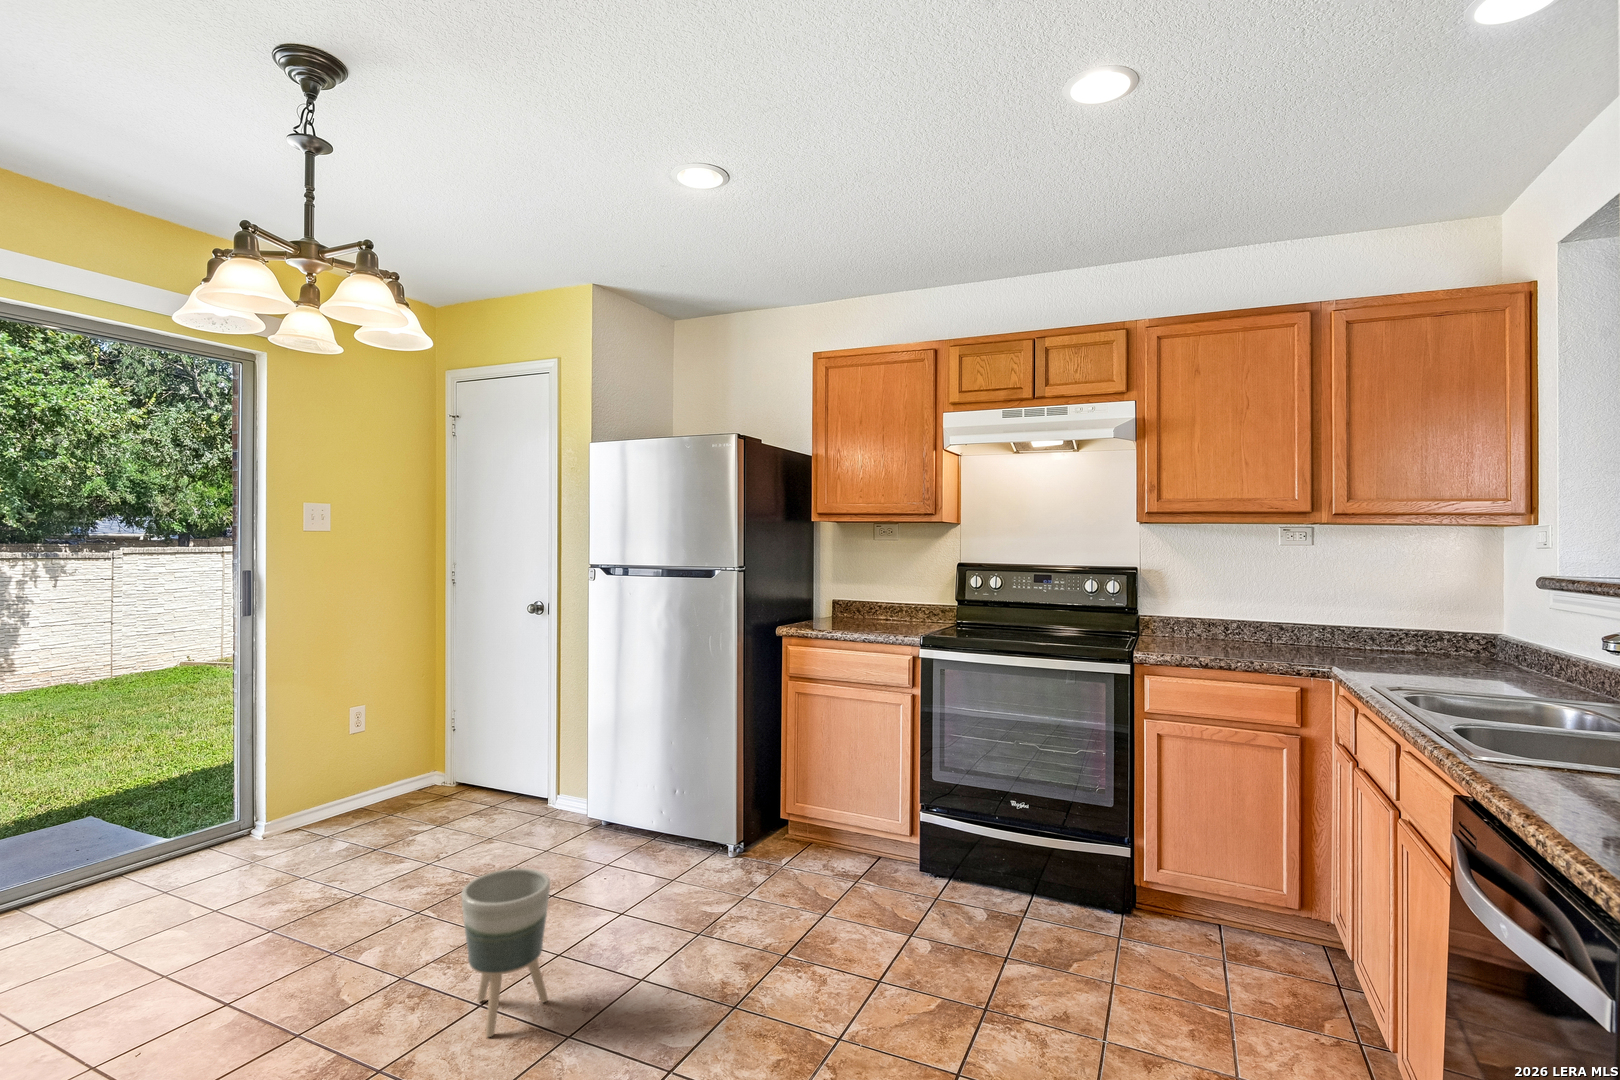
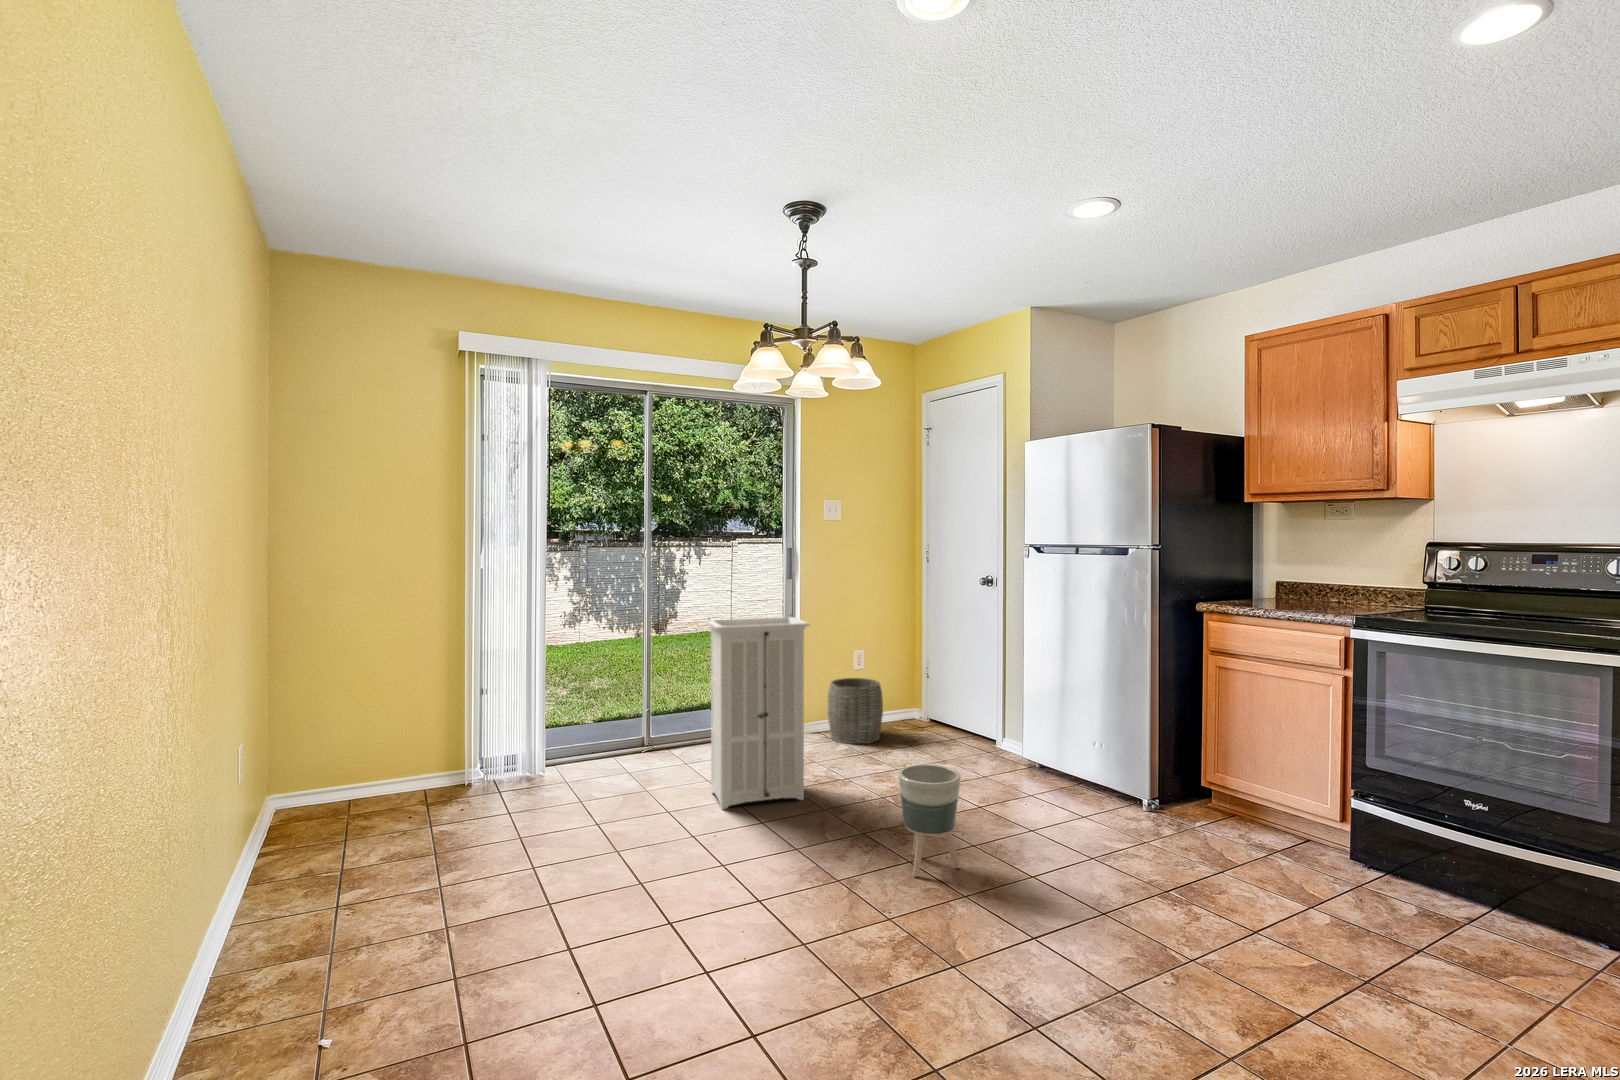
storage cabinet: none [90,675,299,1014] -> present [706,615,810,809]
woven basket: none [311,745,397,841] -> present [828,678,883,744]

